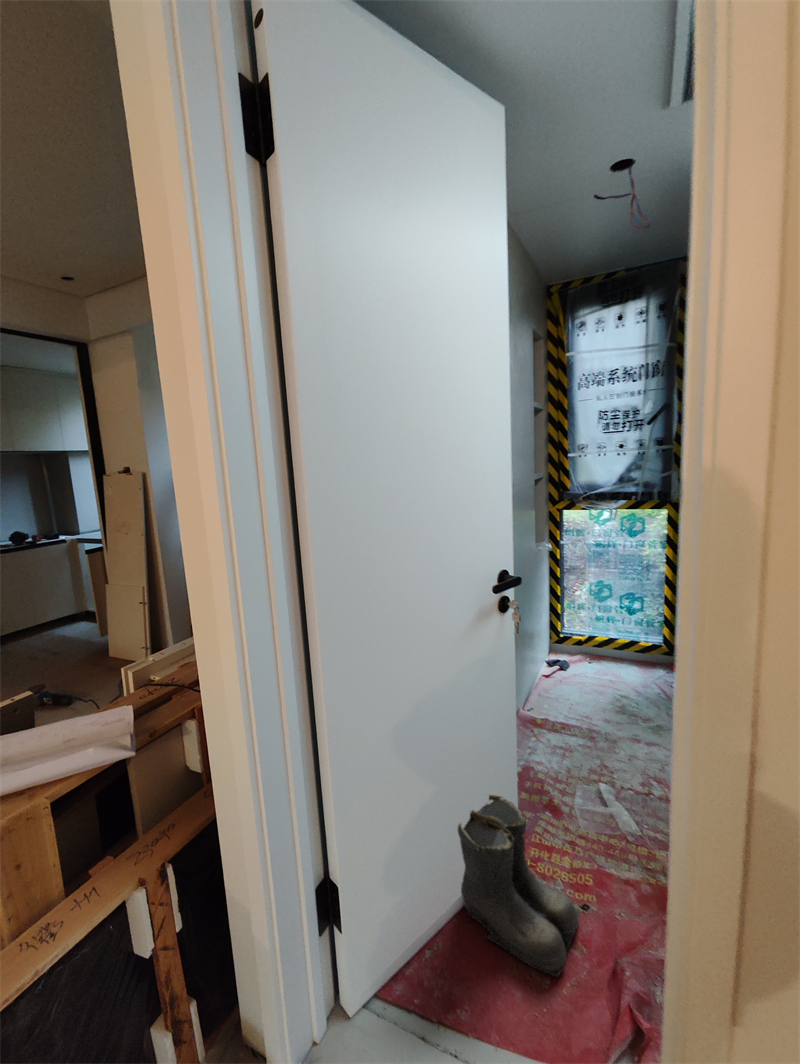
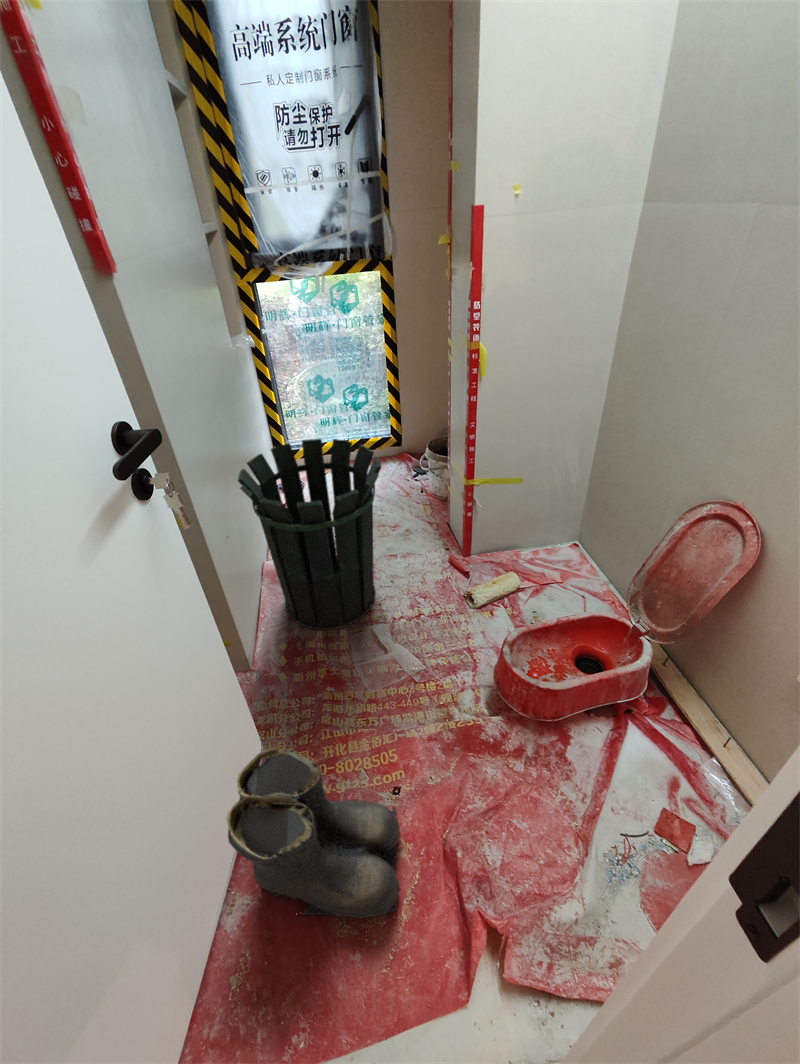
waste bin: none [518,616,629,777] -> present [238,439,382,630]

